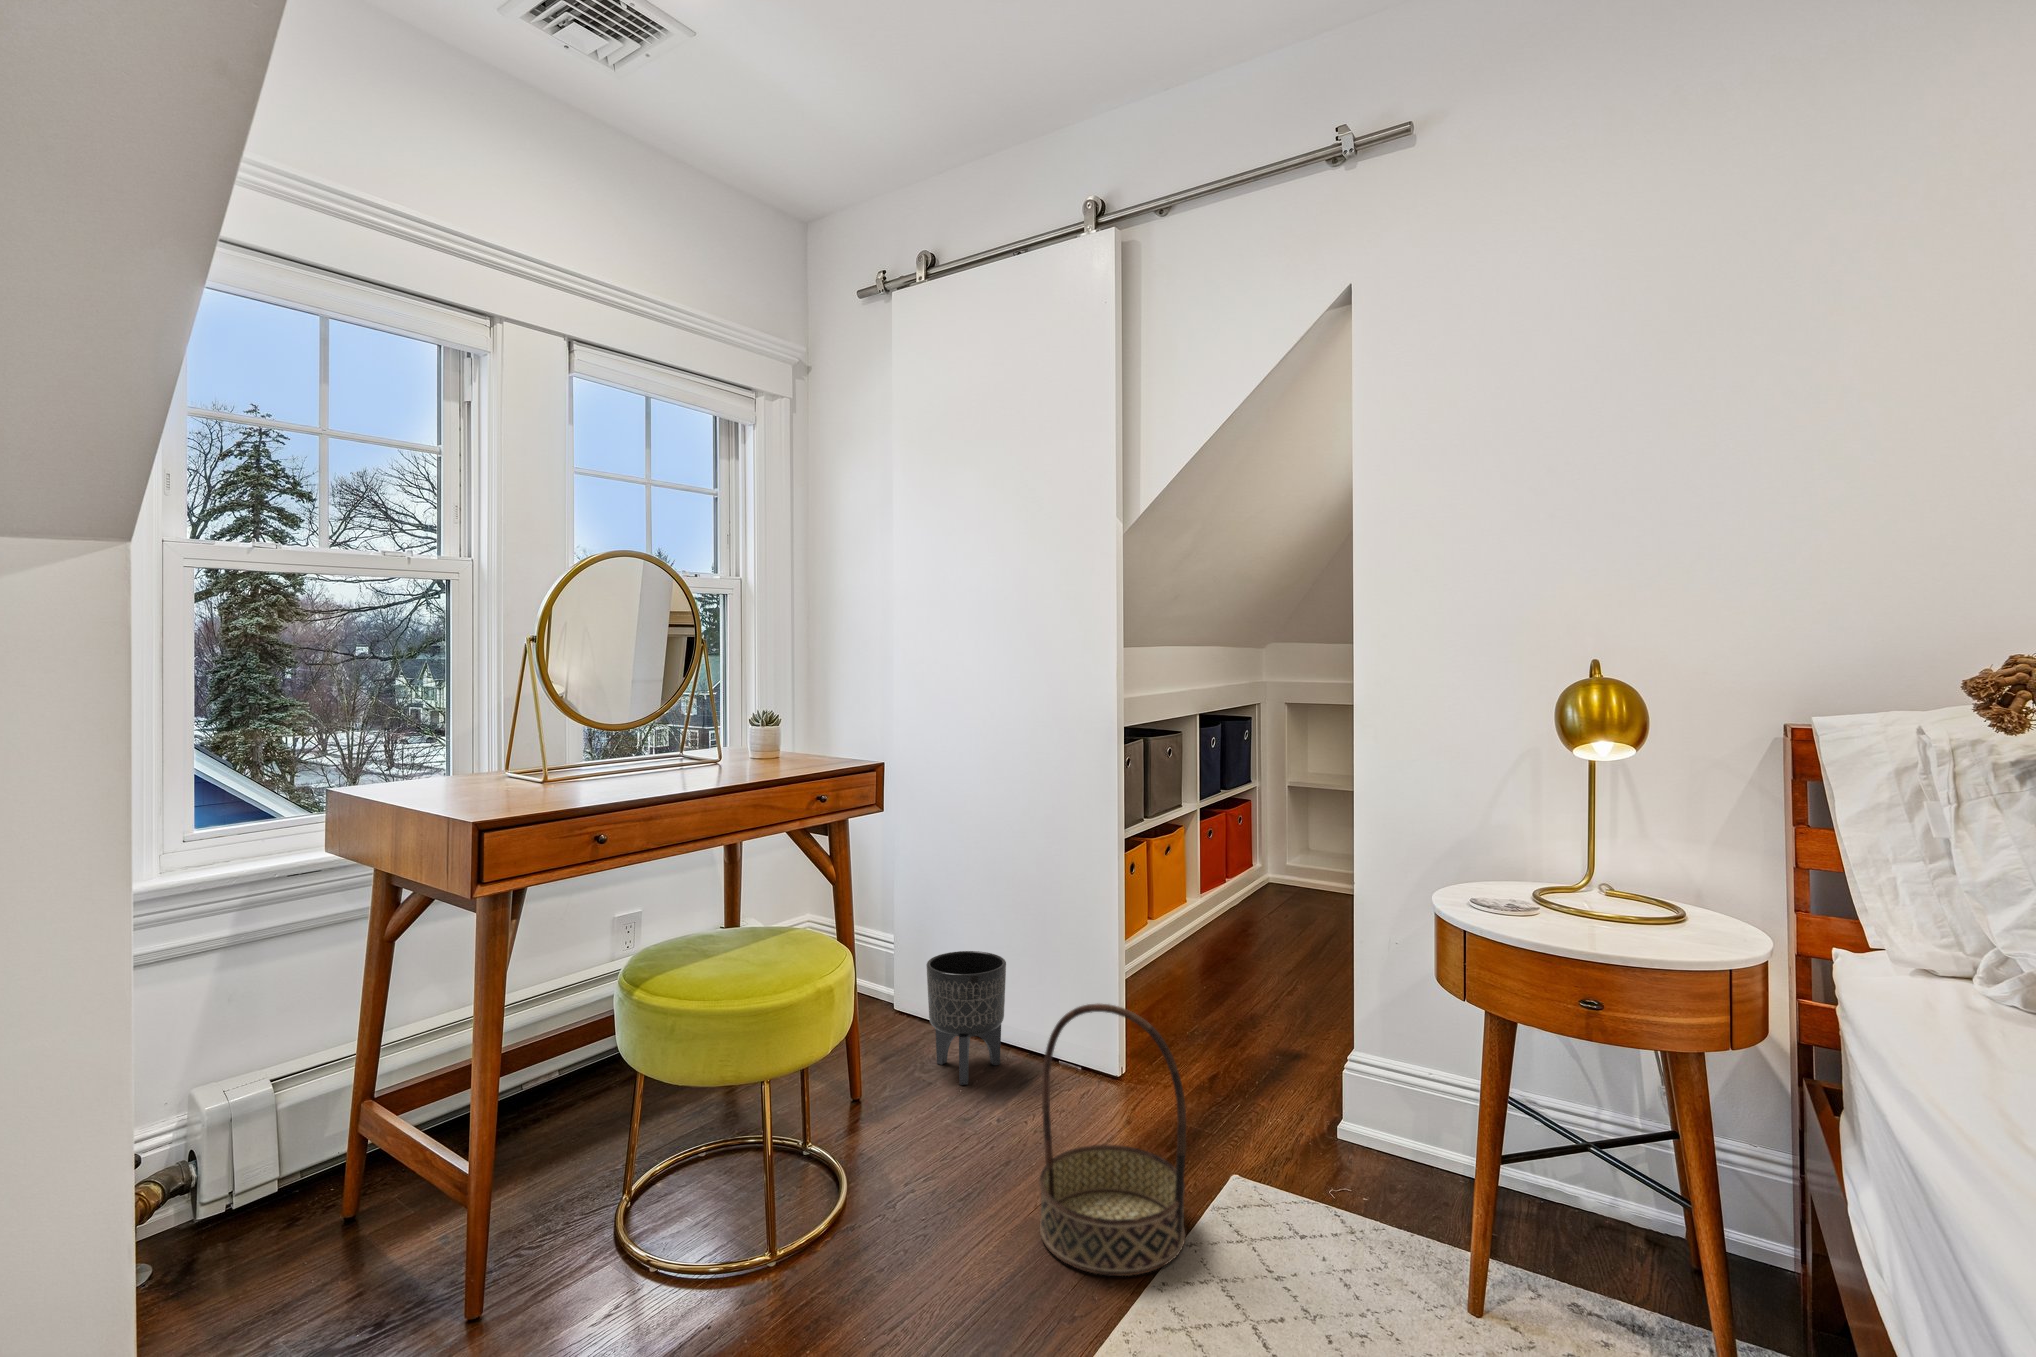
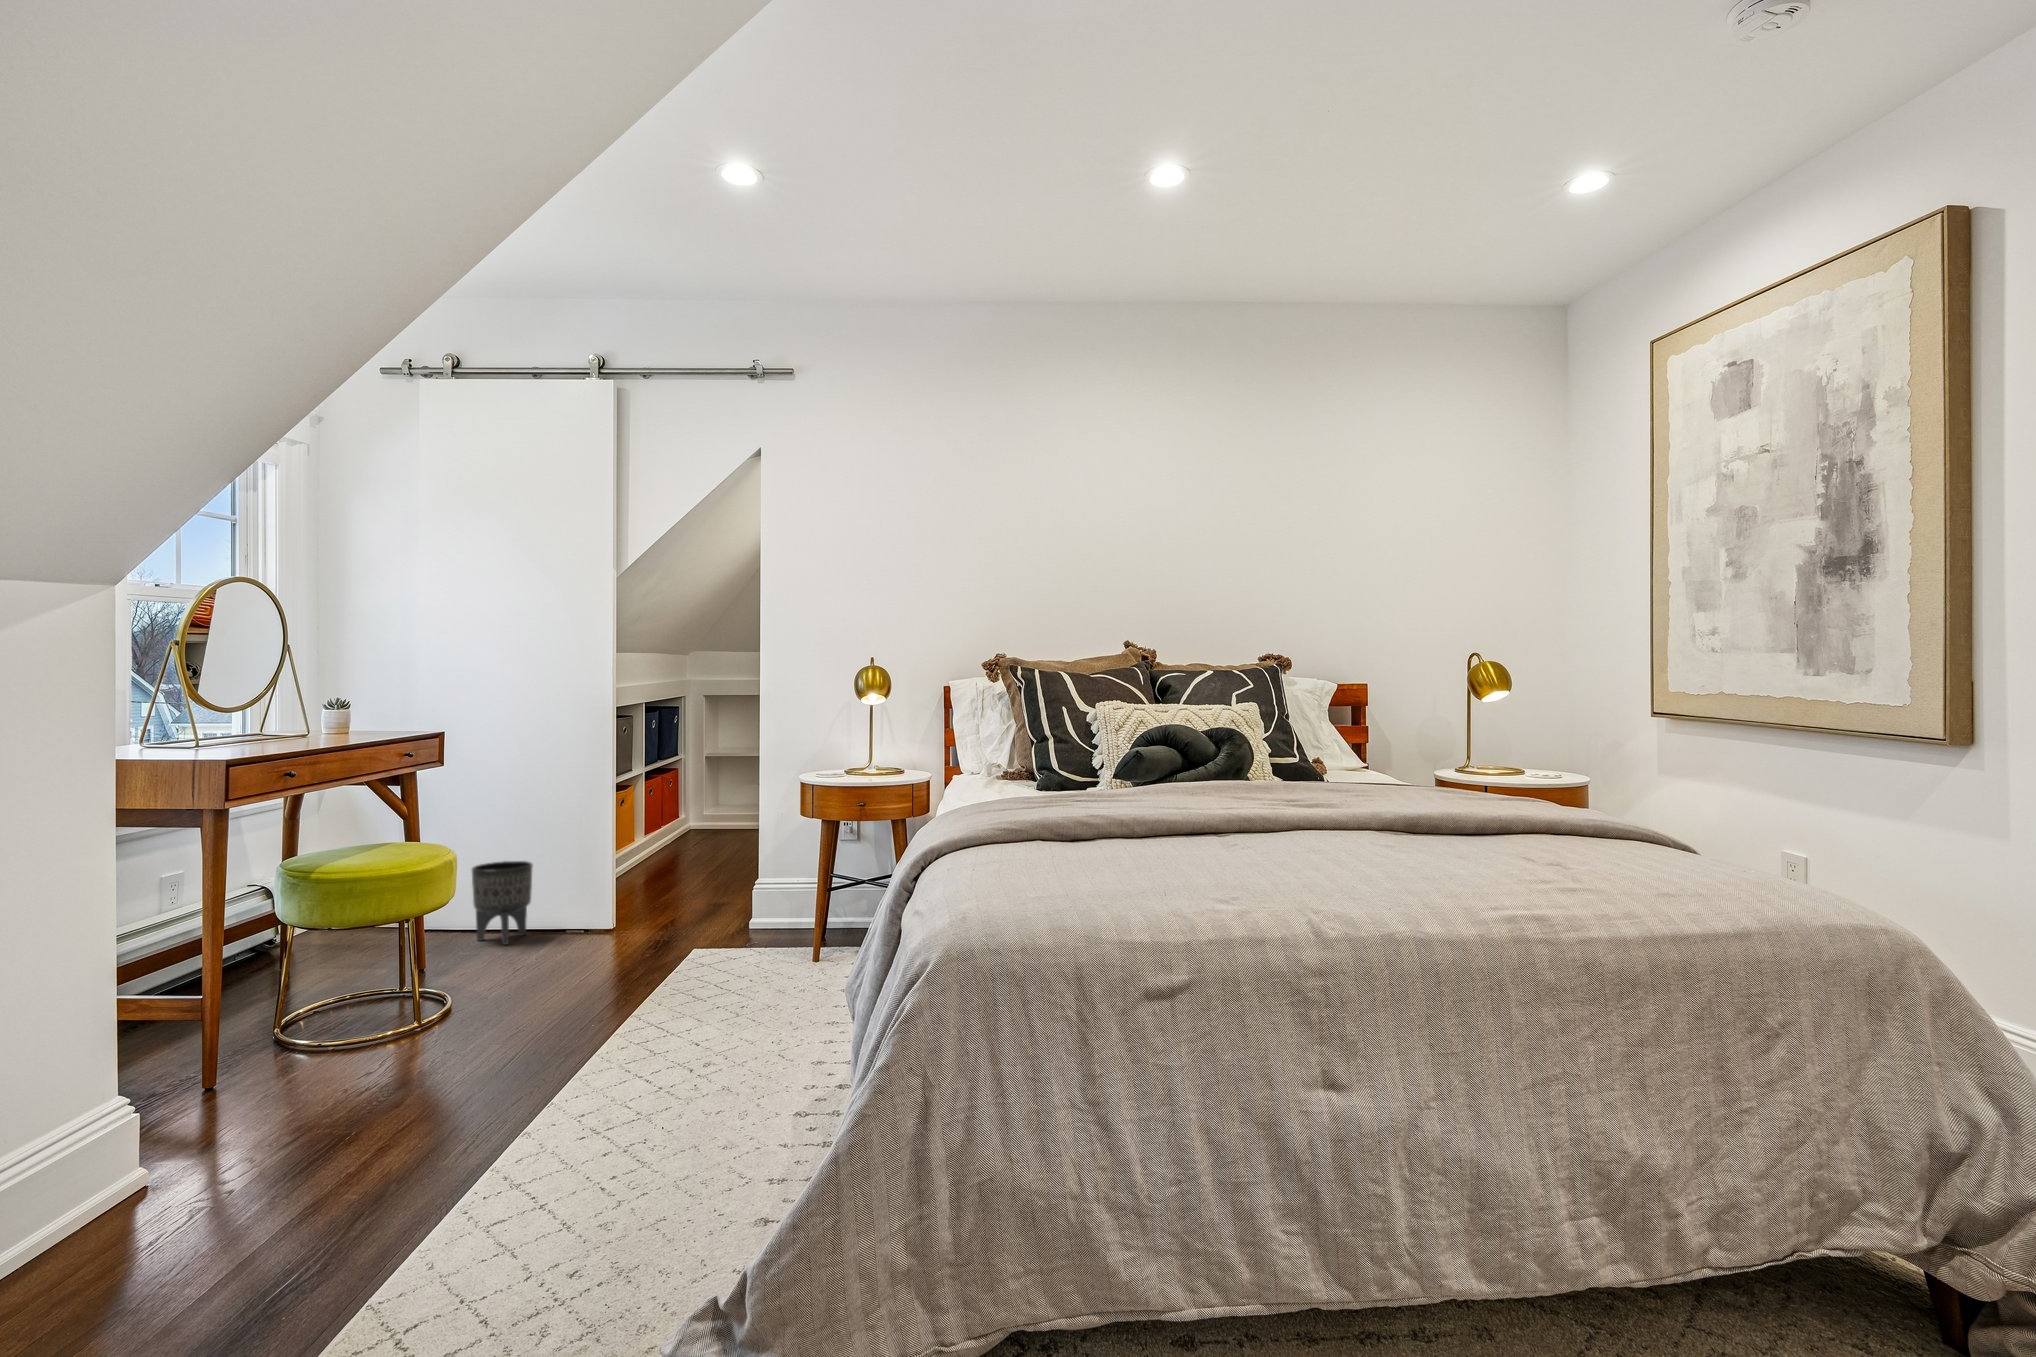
basket: present [1039,1003,1186,1276] -> none [590,846,679,982]

